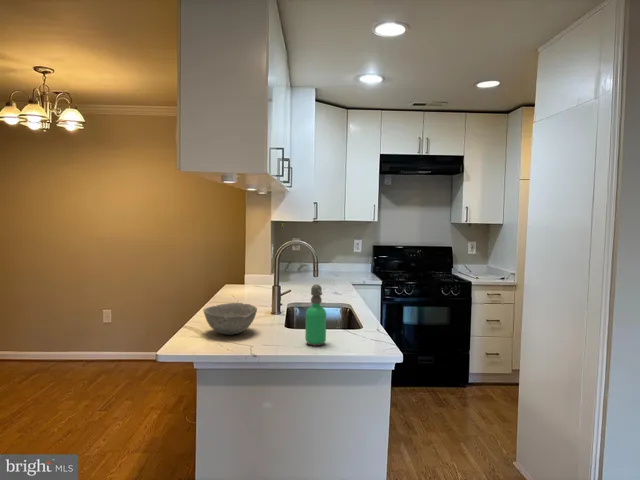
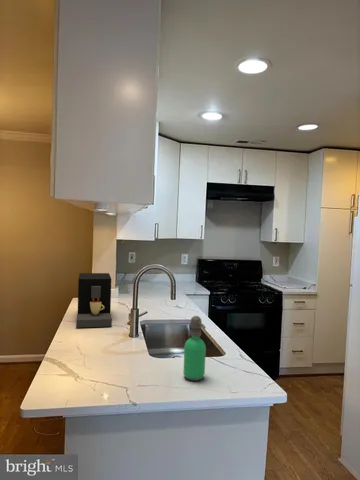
coffee maker: none [220,255,258,307] -> present [76,273,112,328]
bowl: present [203,303,257,335] -> none [70,331,127,369]

